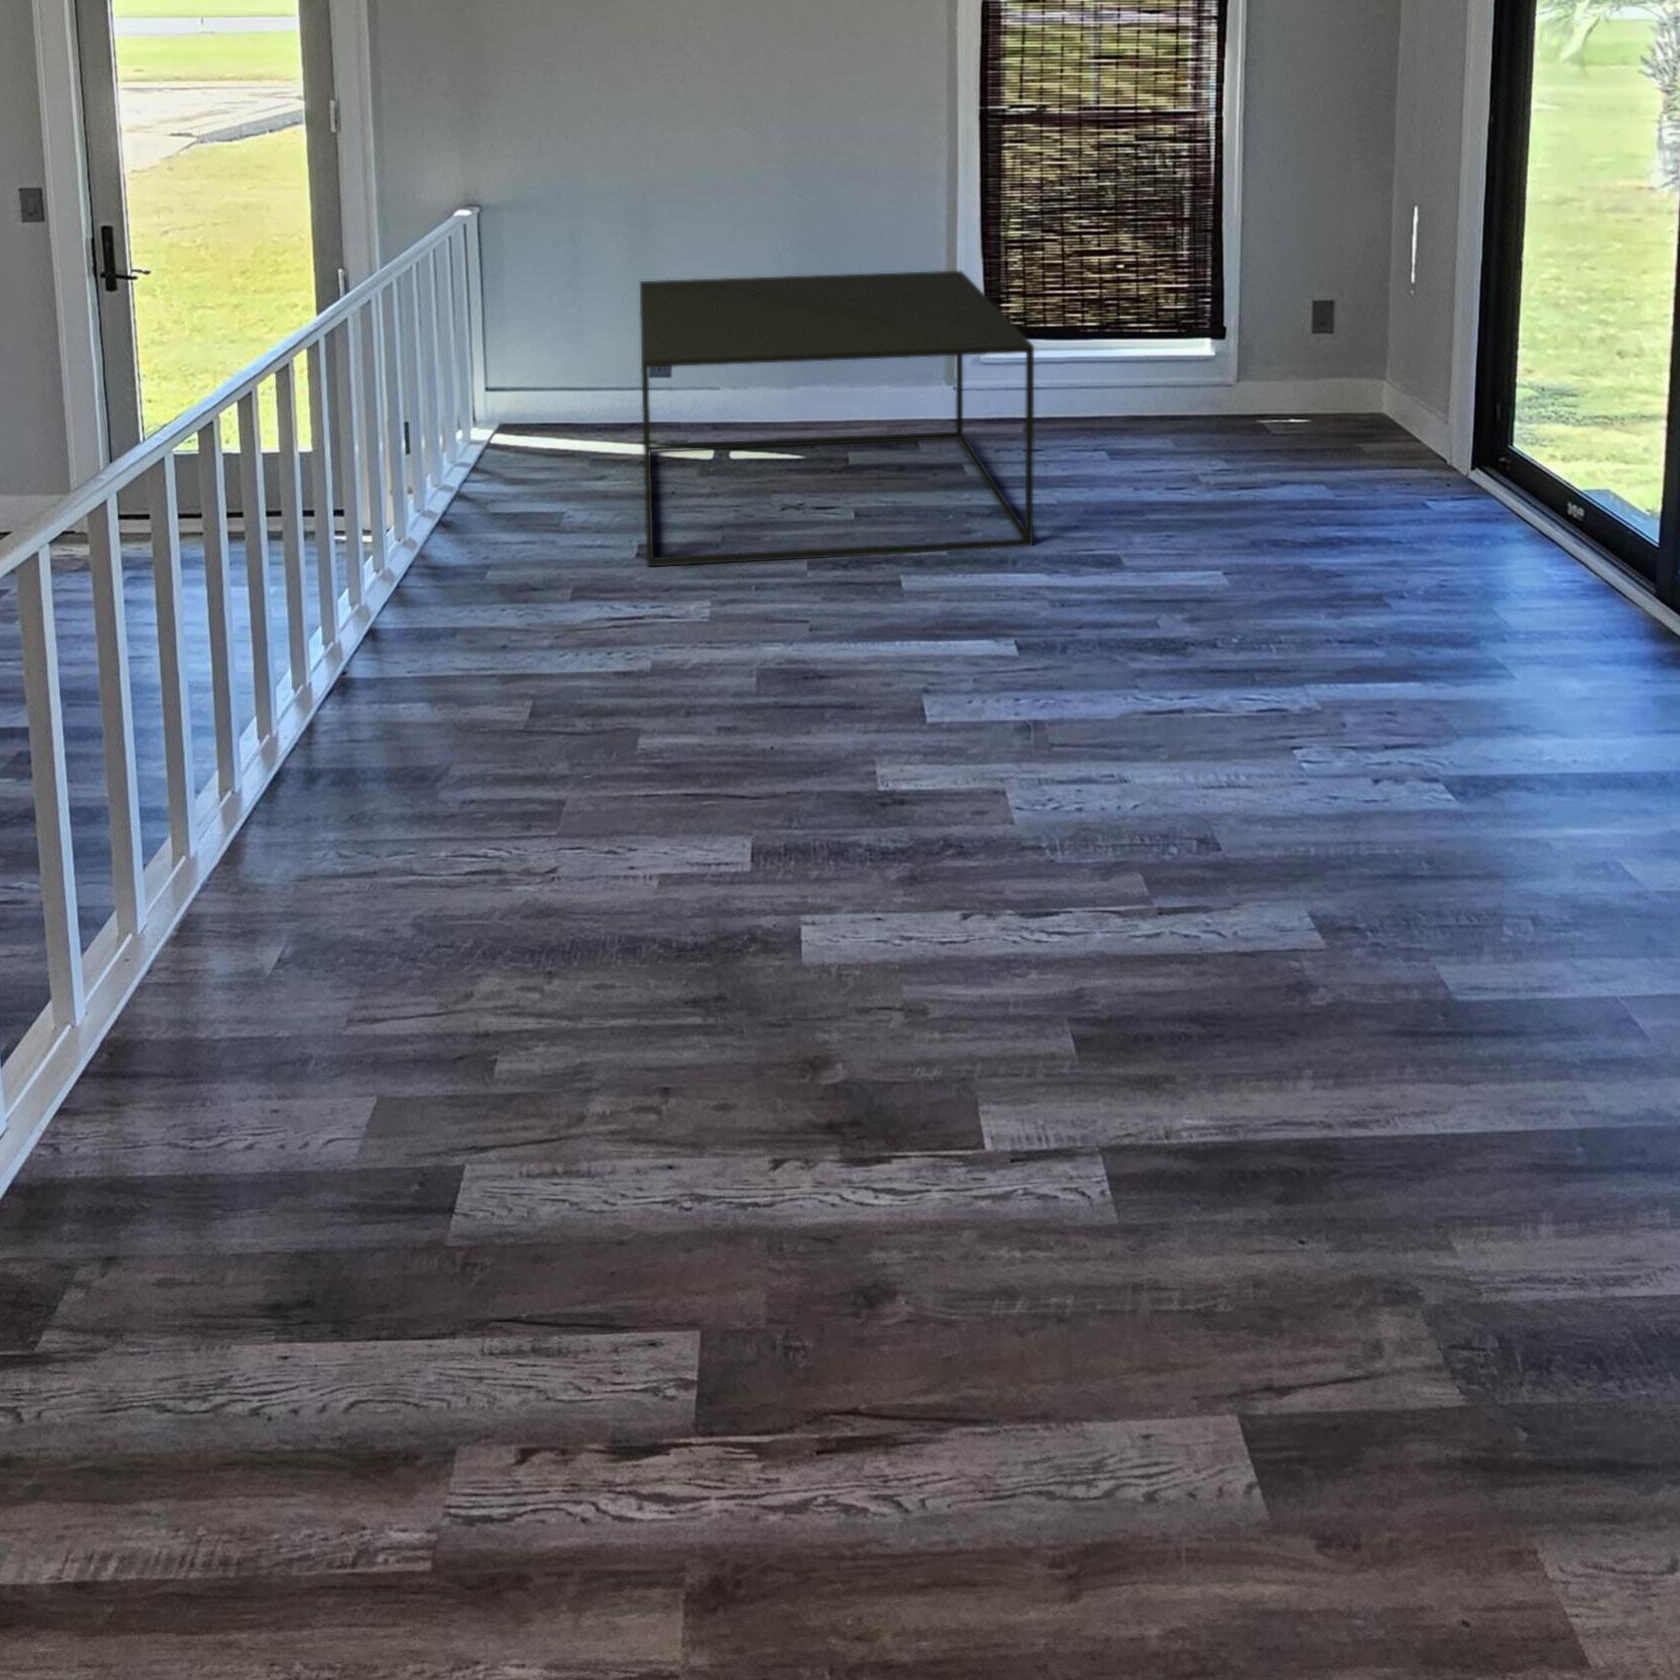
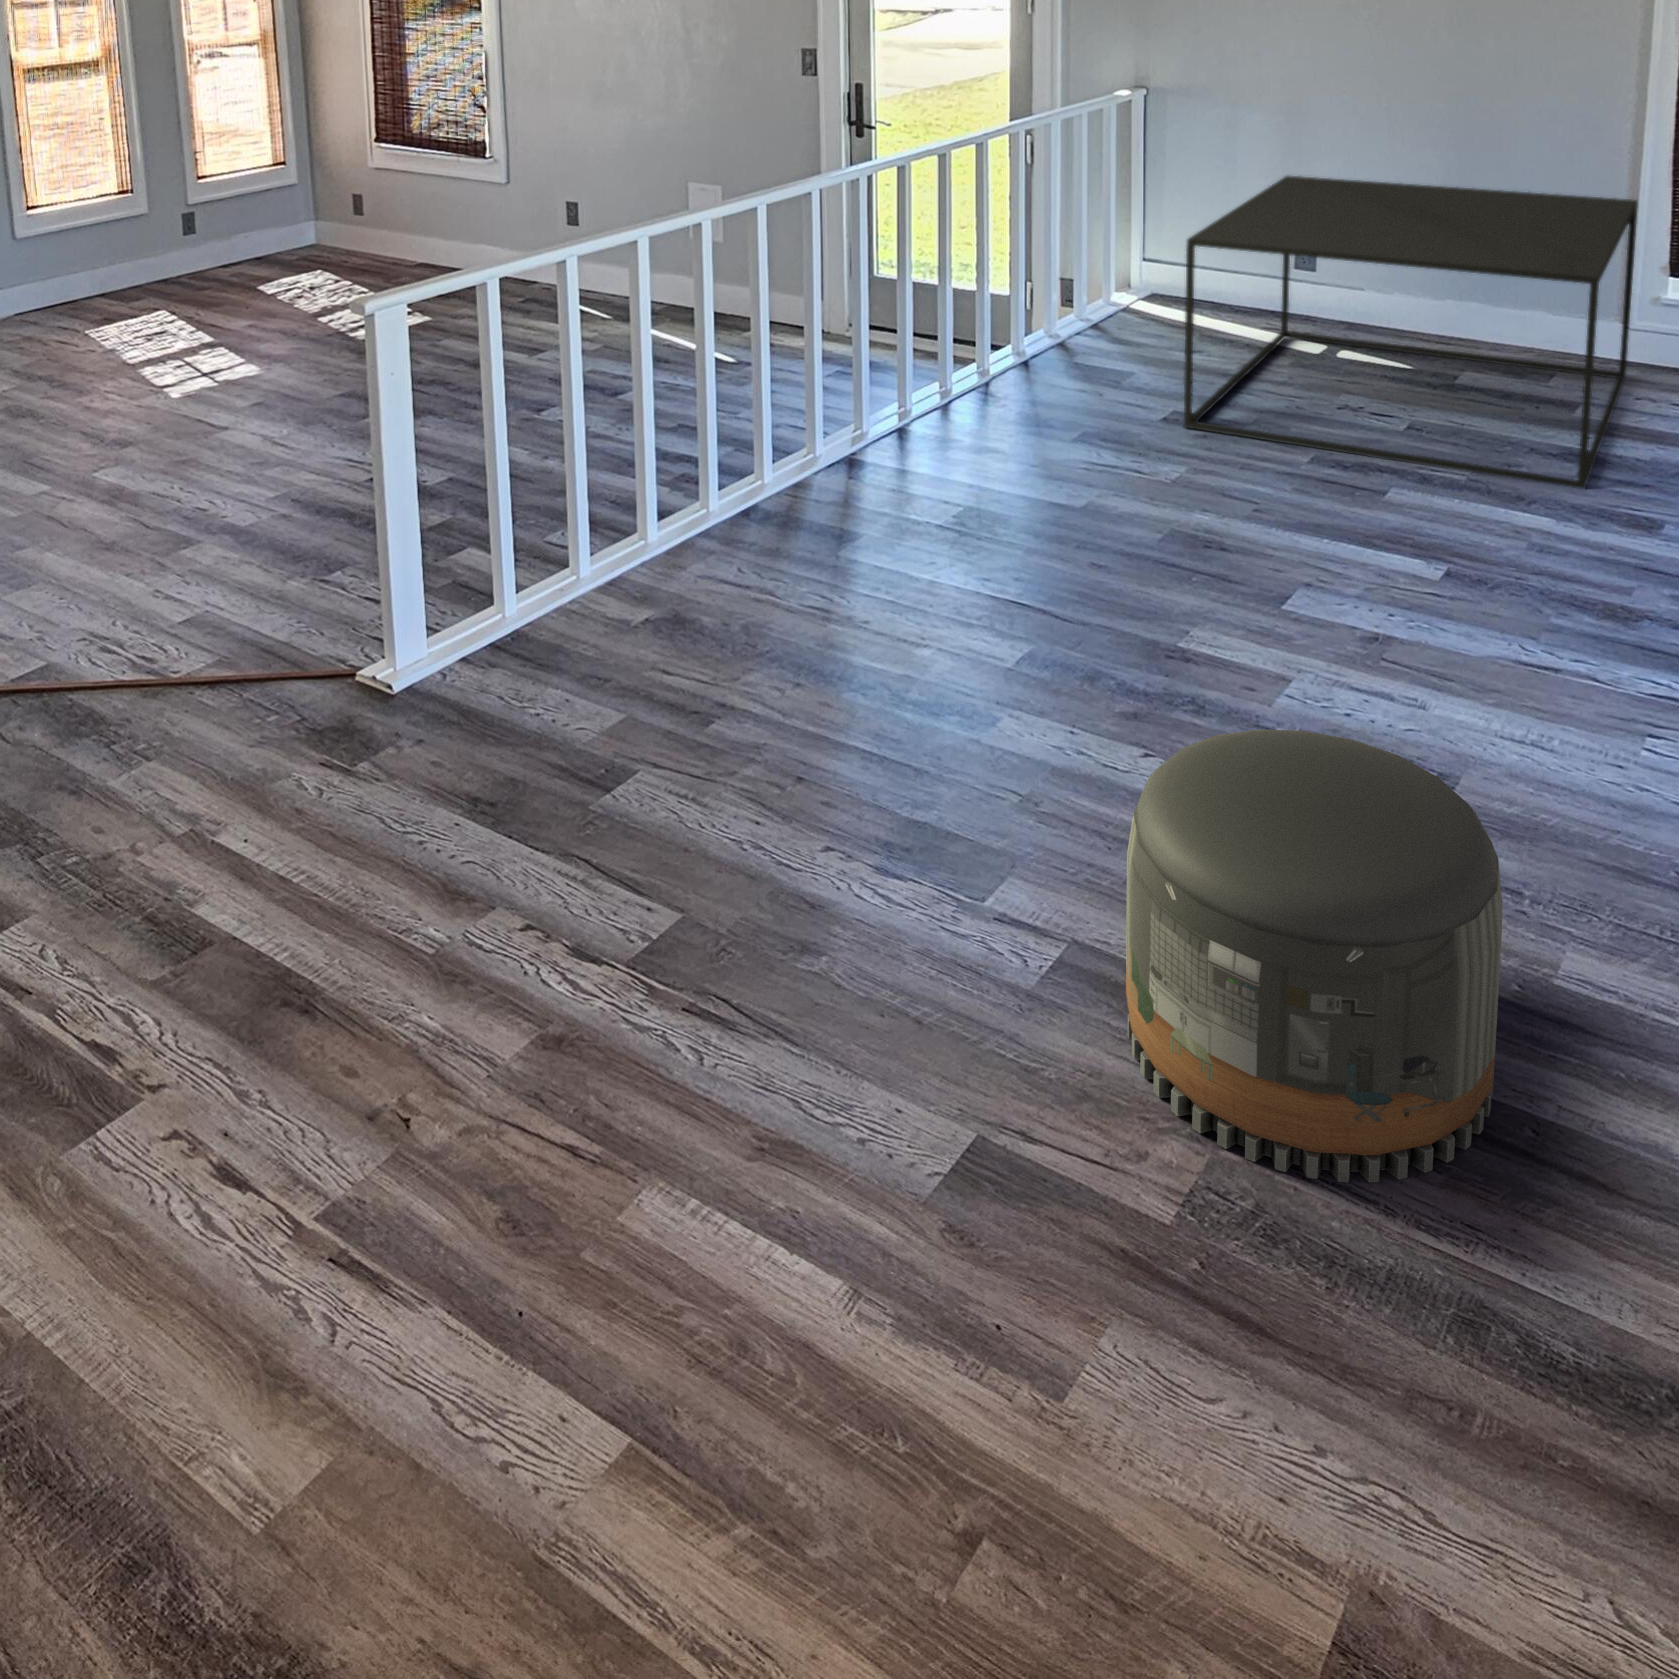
pouf: none [1182,828,1557,1285] -> present [1126,729,1502,1182]

